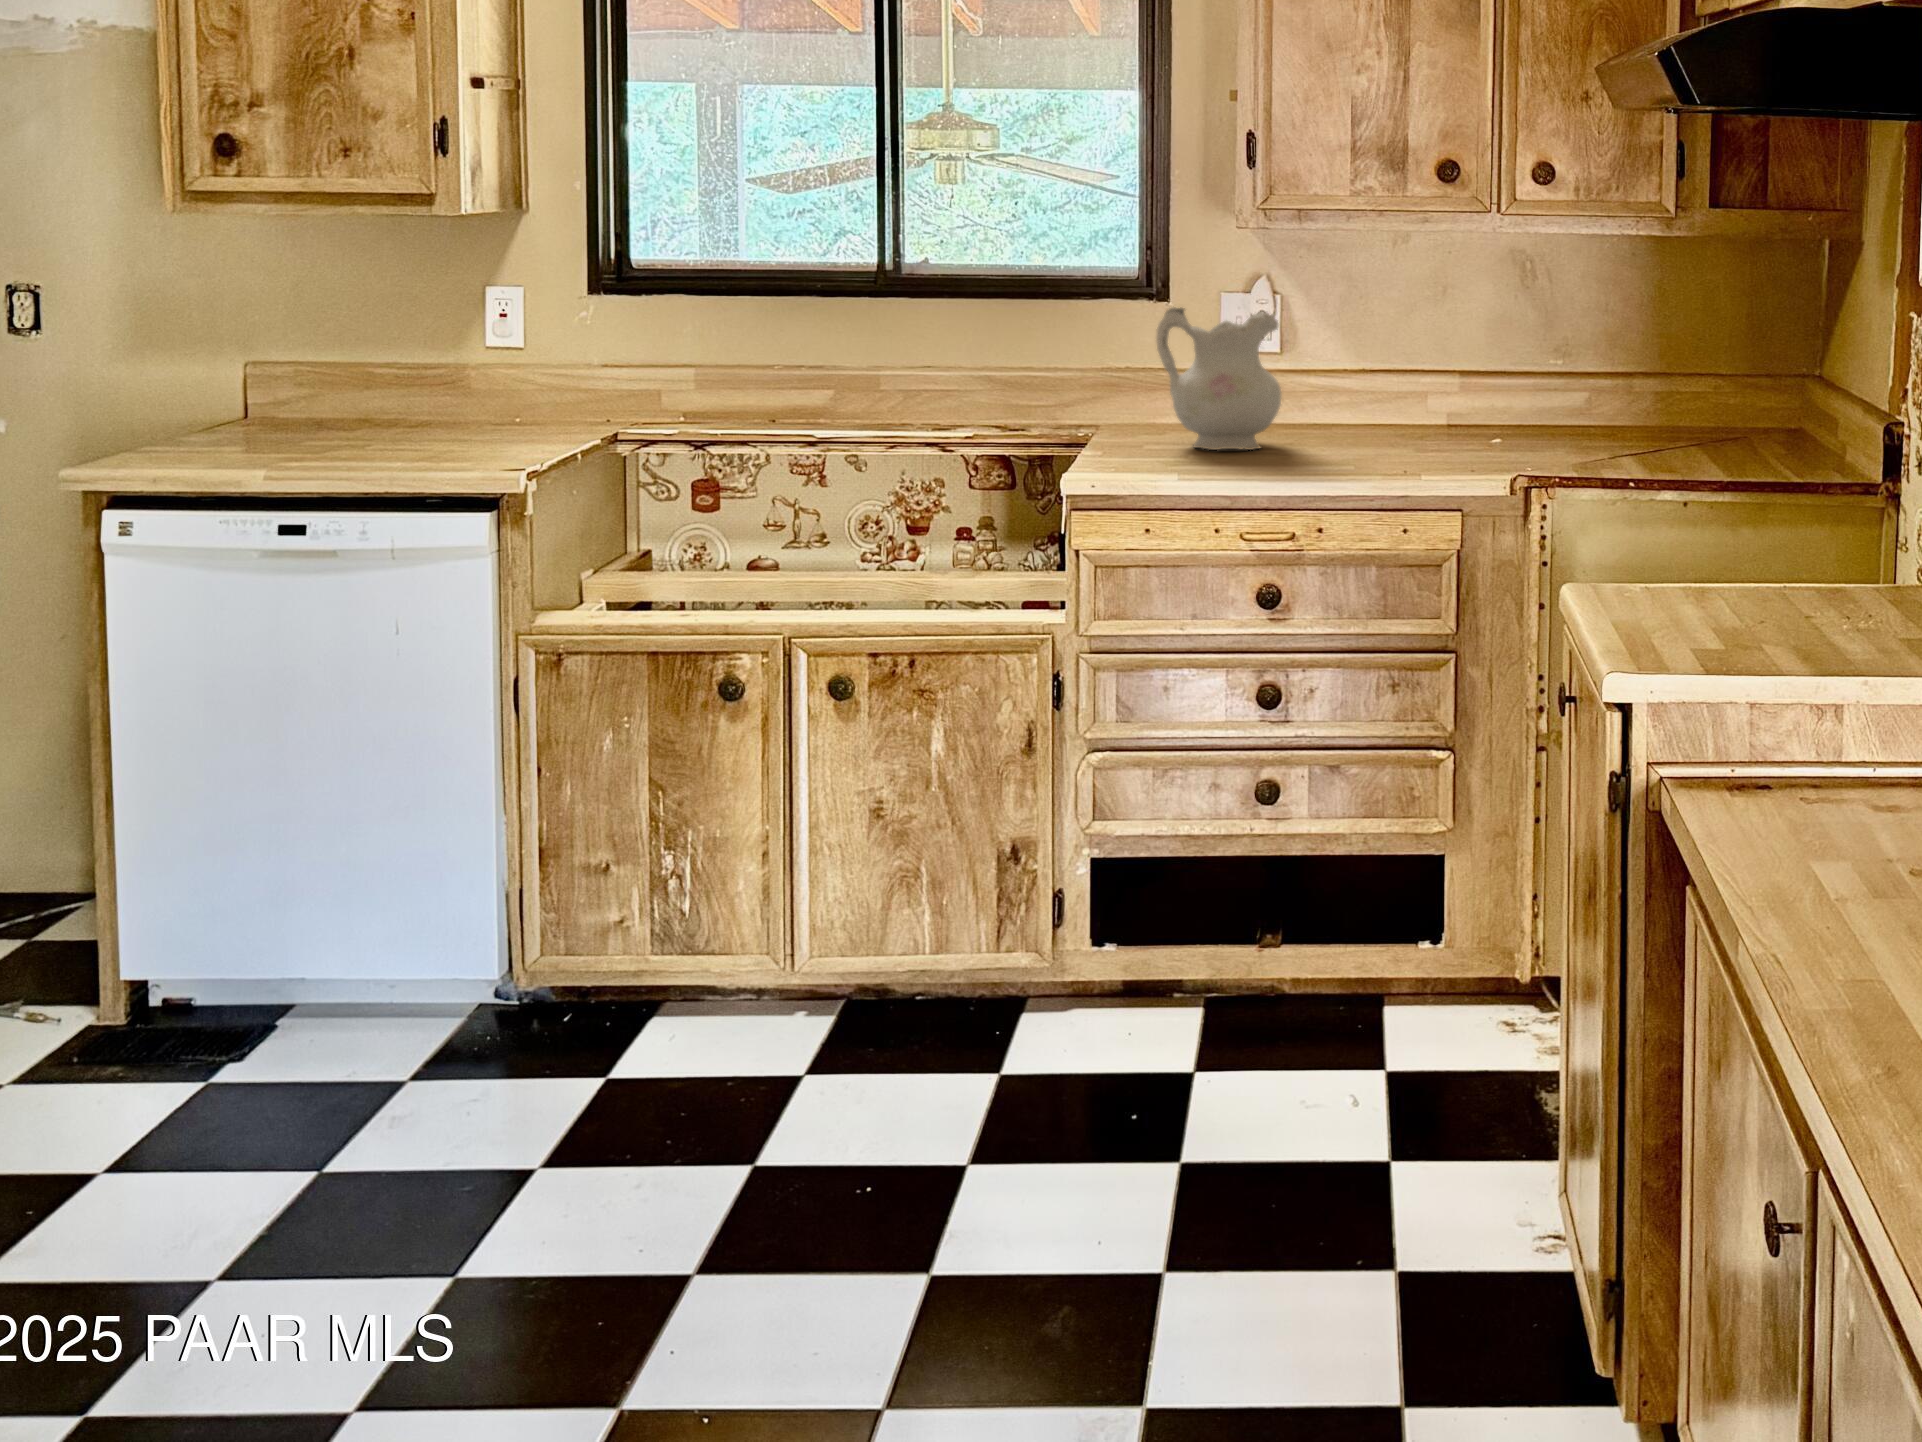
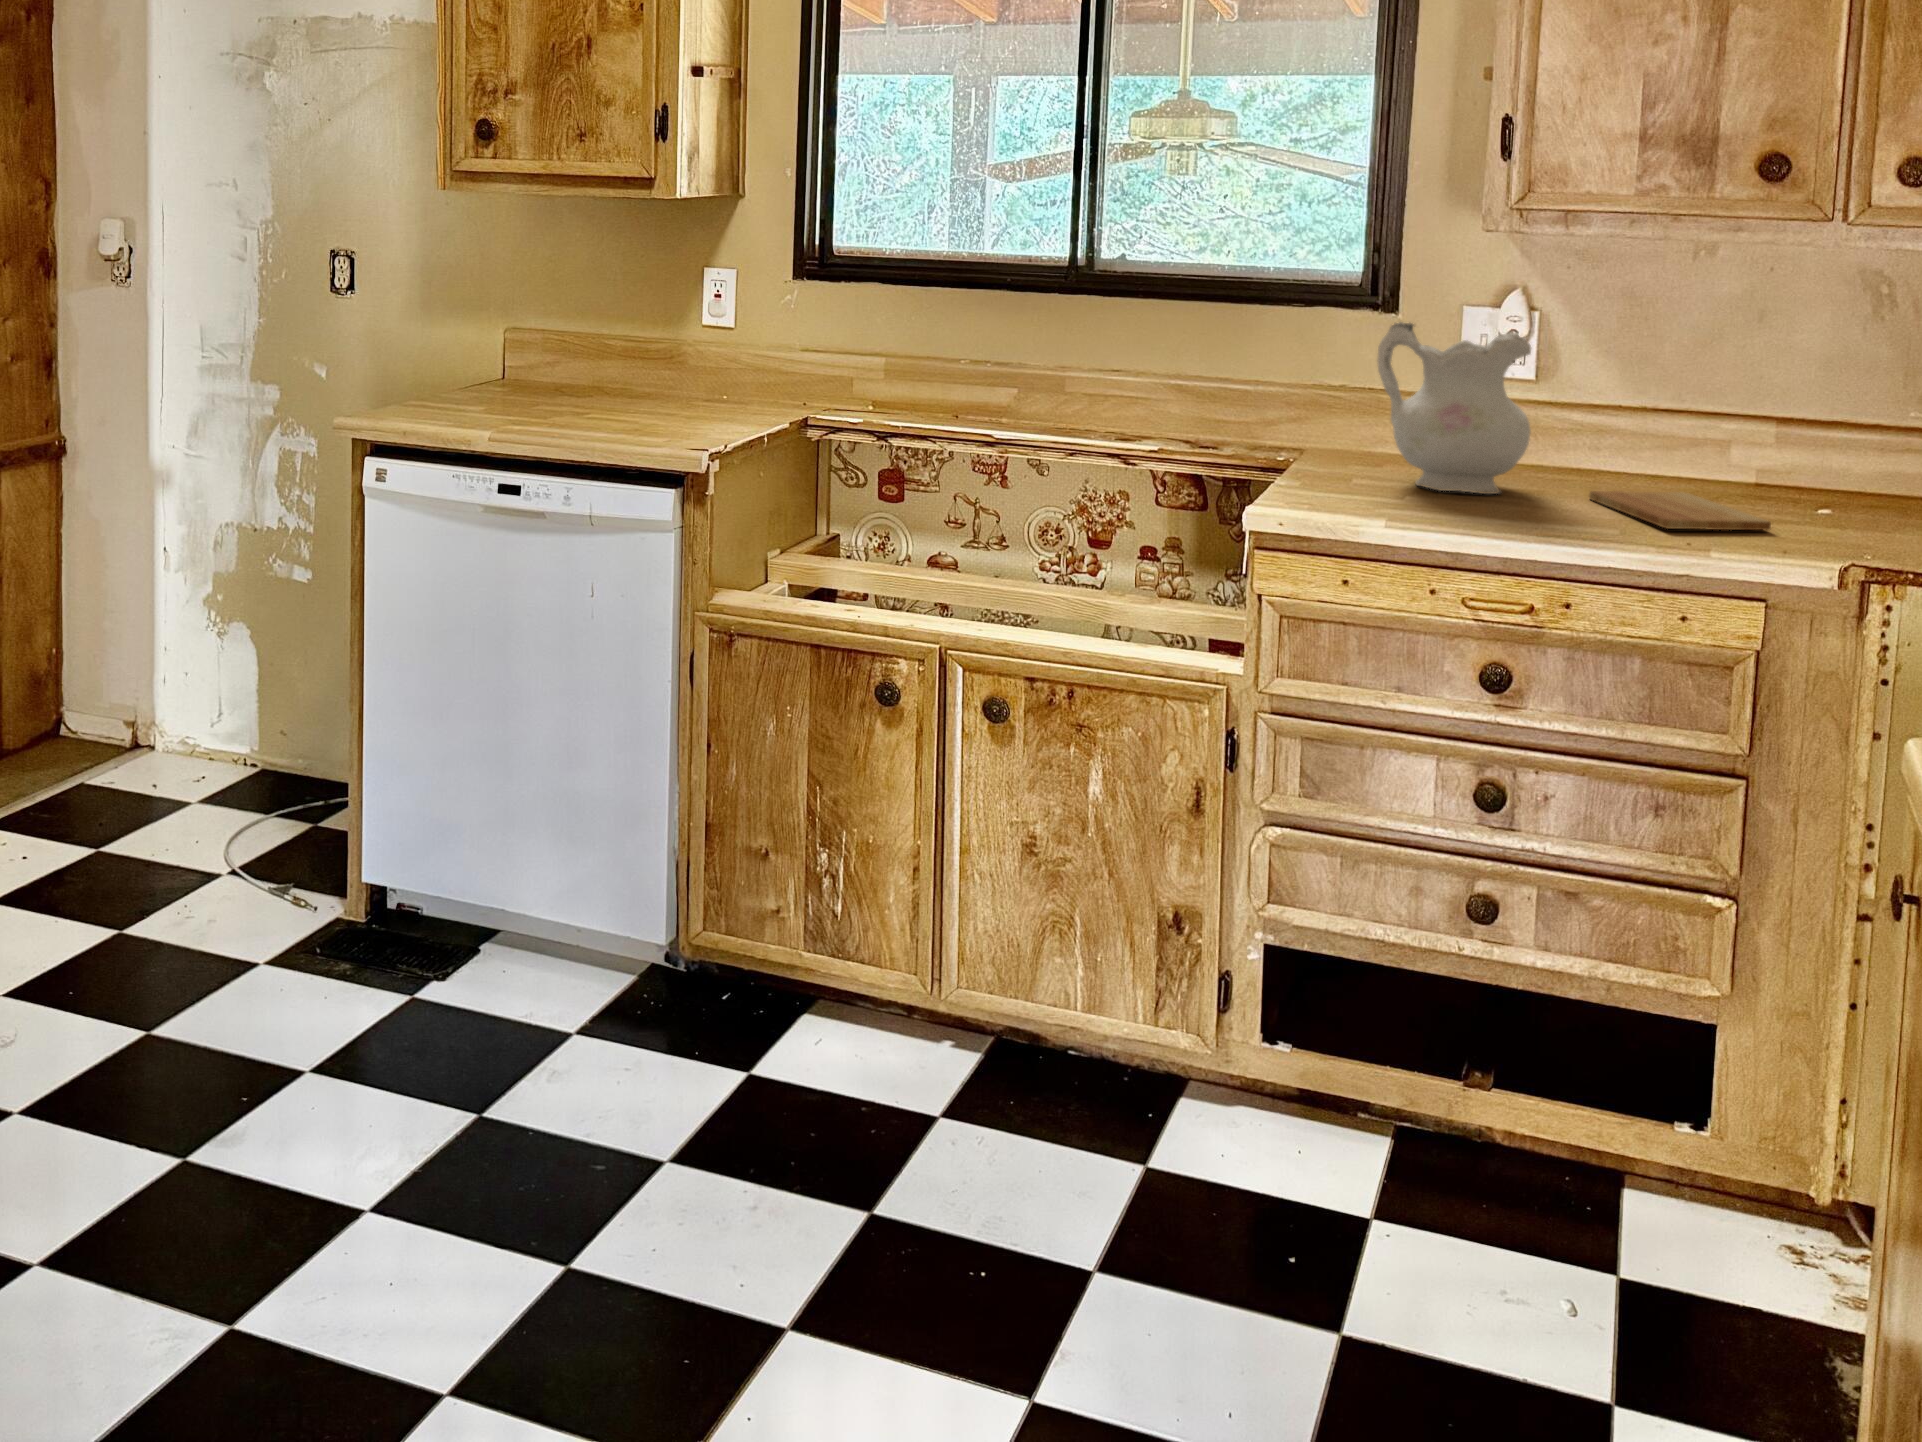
cutting board: none [1329,436,1460,463] -> present [1589,491,1771,530]

